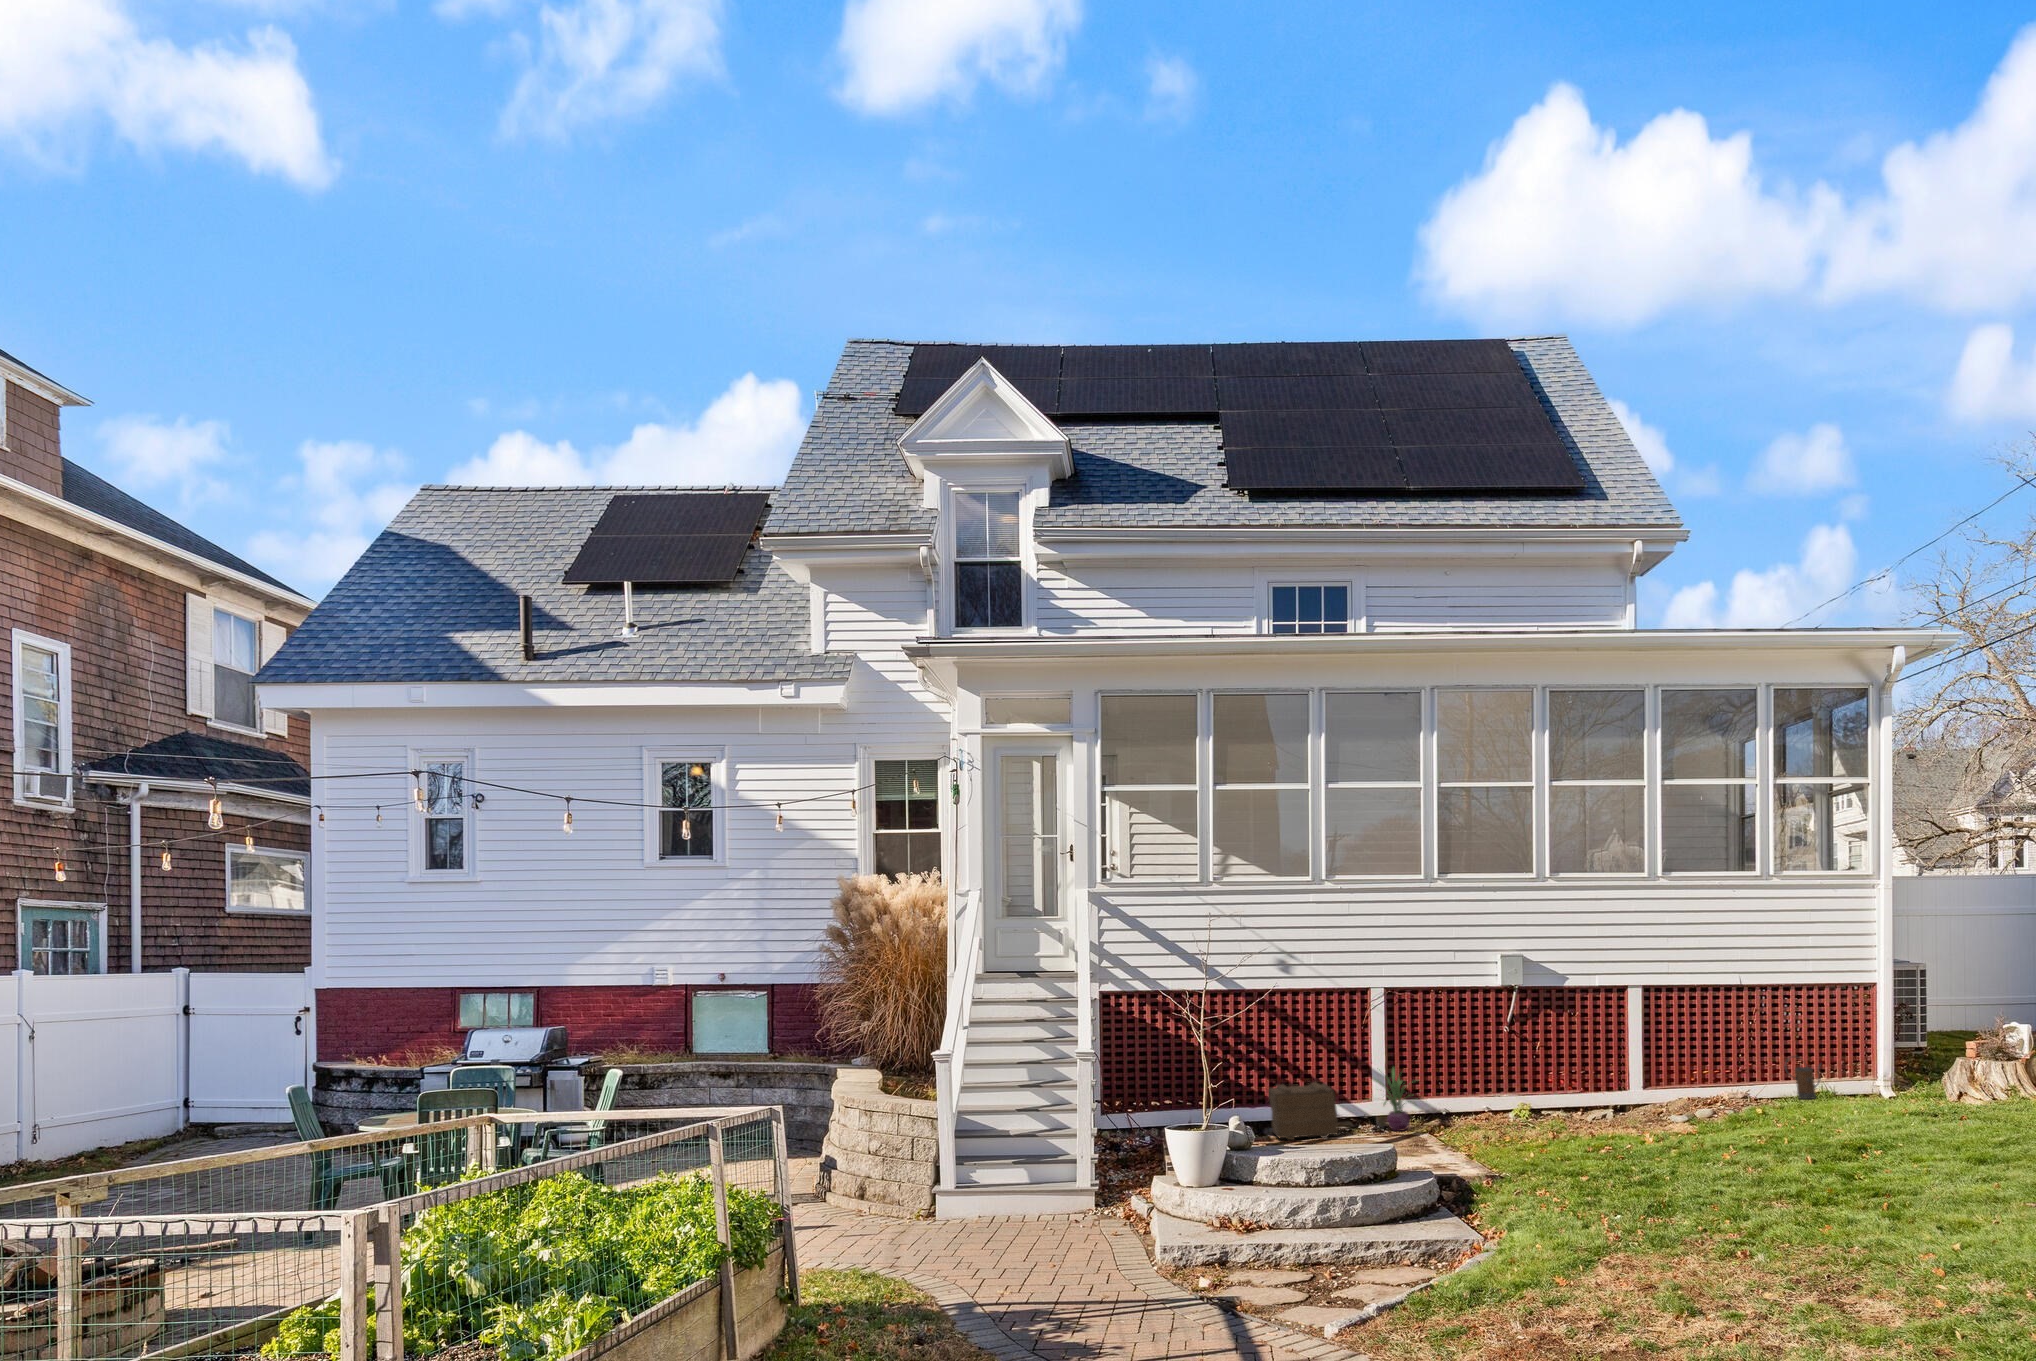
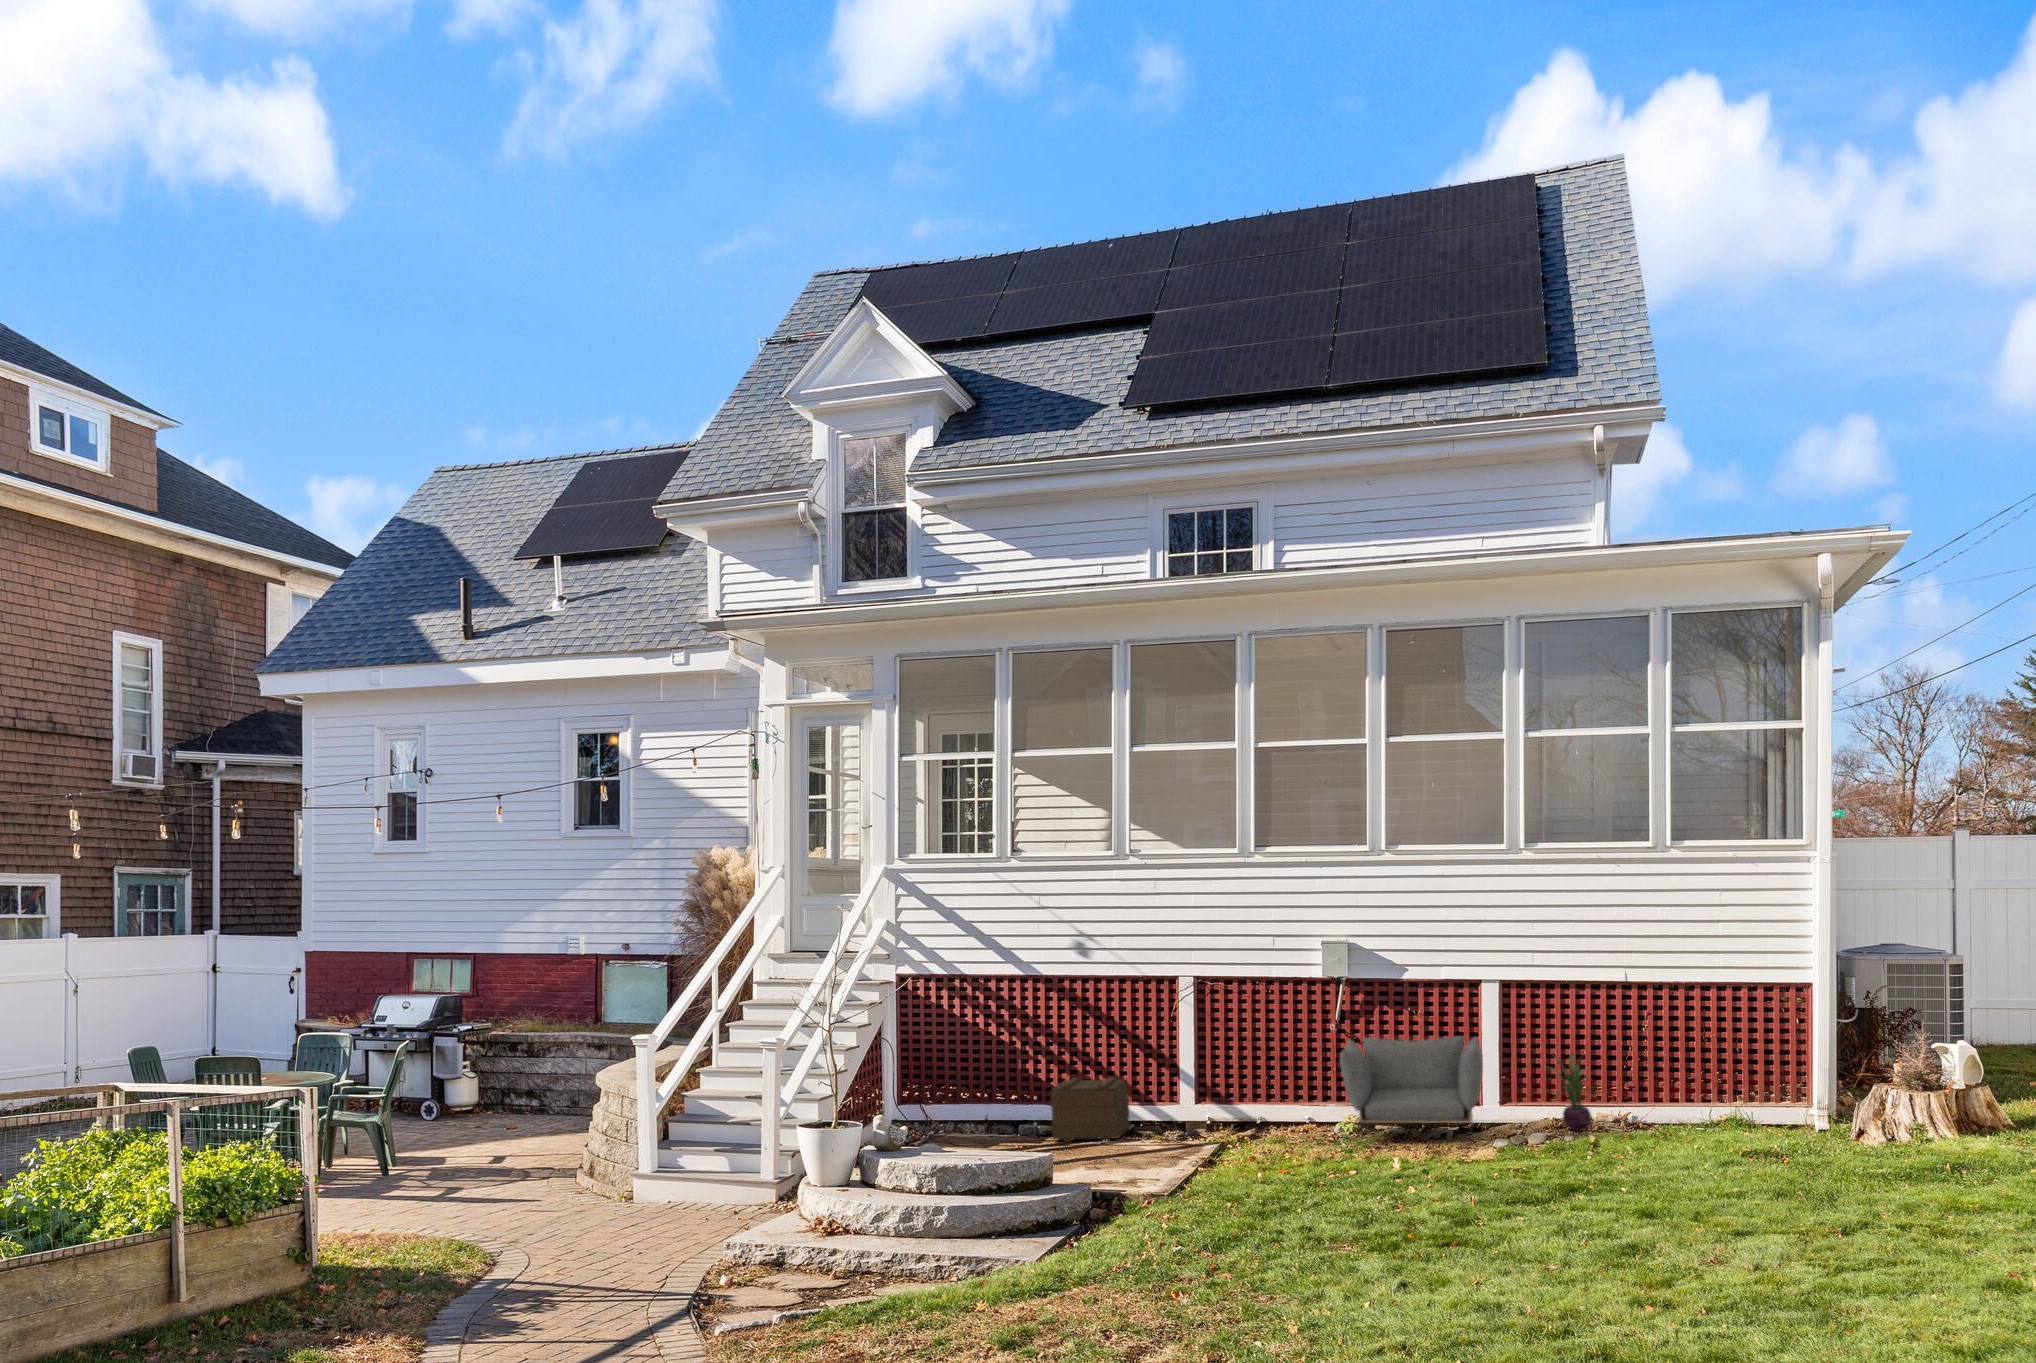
armchair: none [1524,1034,1658,1126] -> present [1340,1036,1483,1139]
watering can: present [1784,1056,1821,1099] -> none [1668,1071,1719,1126]
decorative plant: present [1375,1067,1414,1131] -> present [1551,1052,1598,1131]

